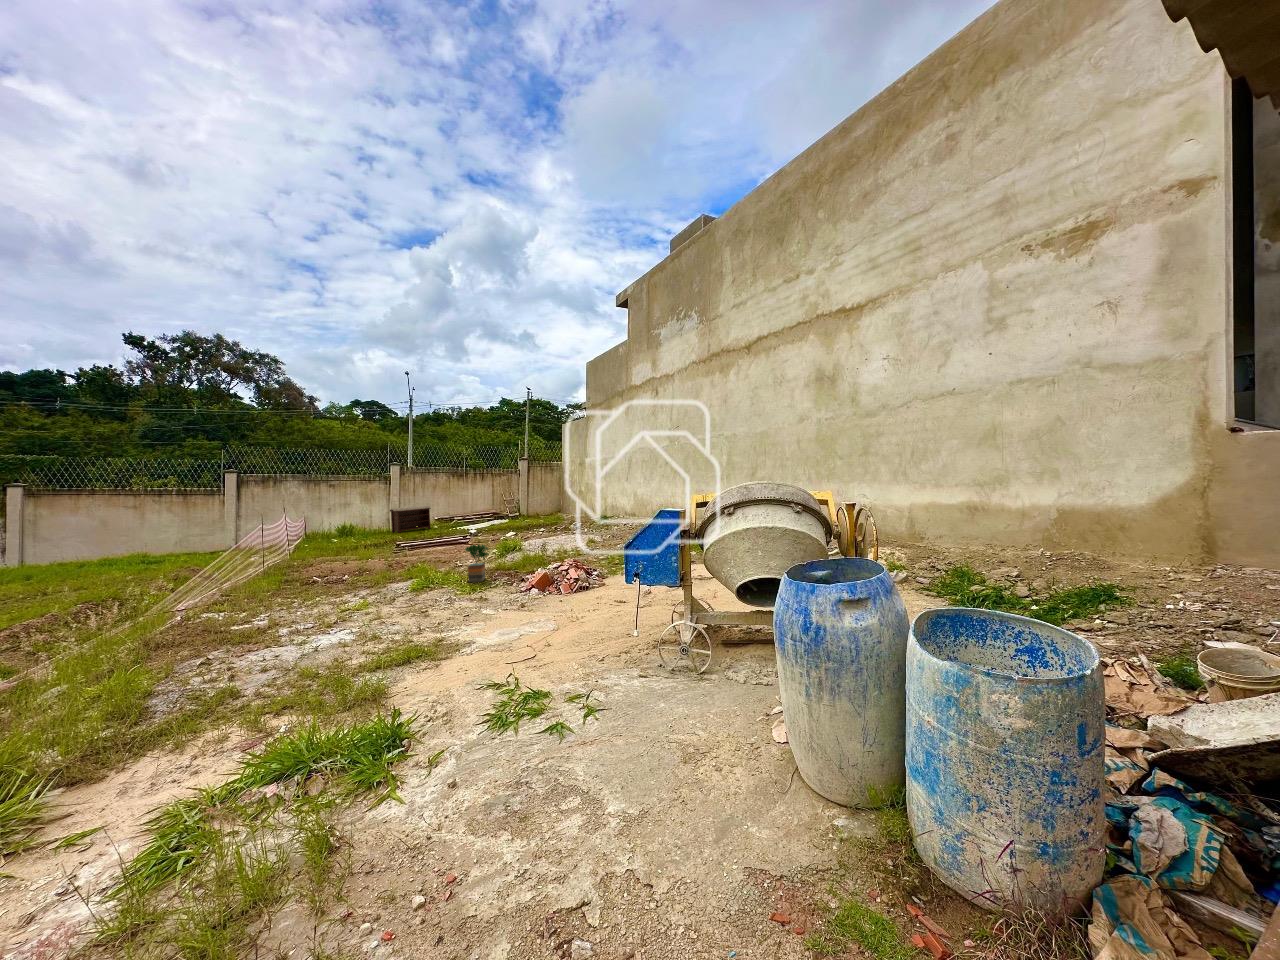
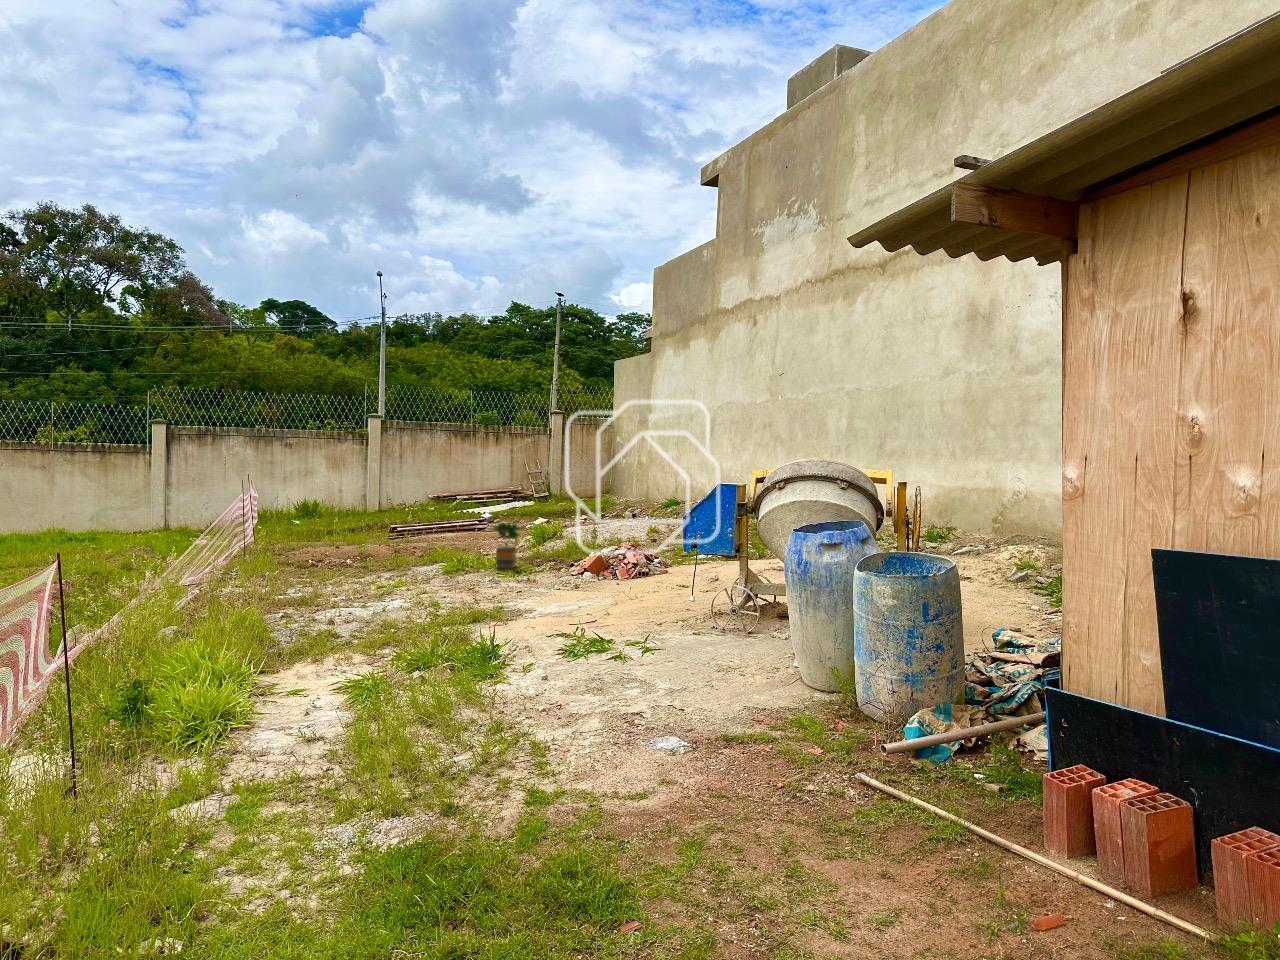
bench: present [390,506,431,533] -> none [370,477,425,513]

